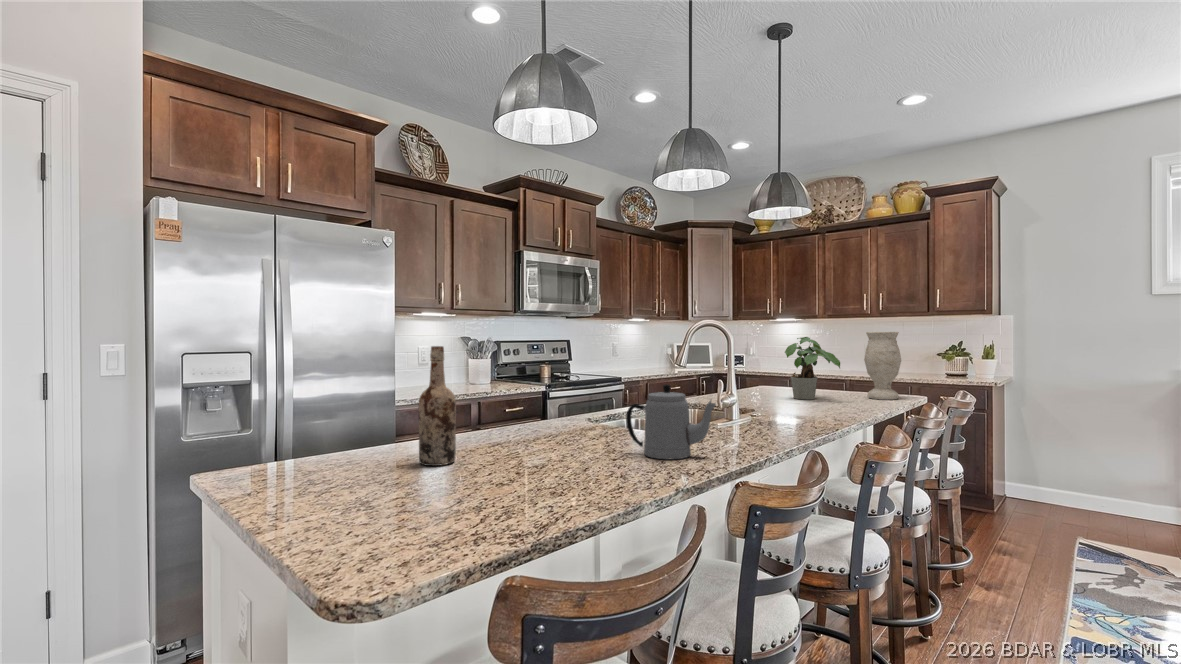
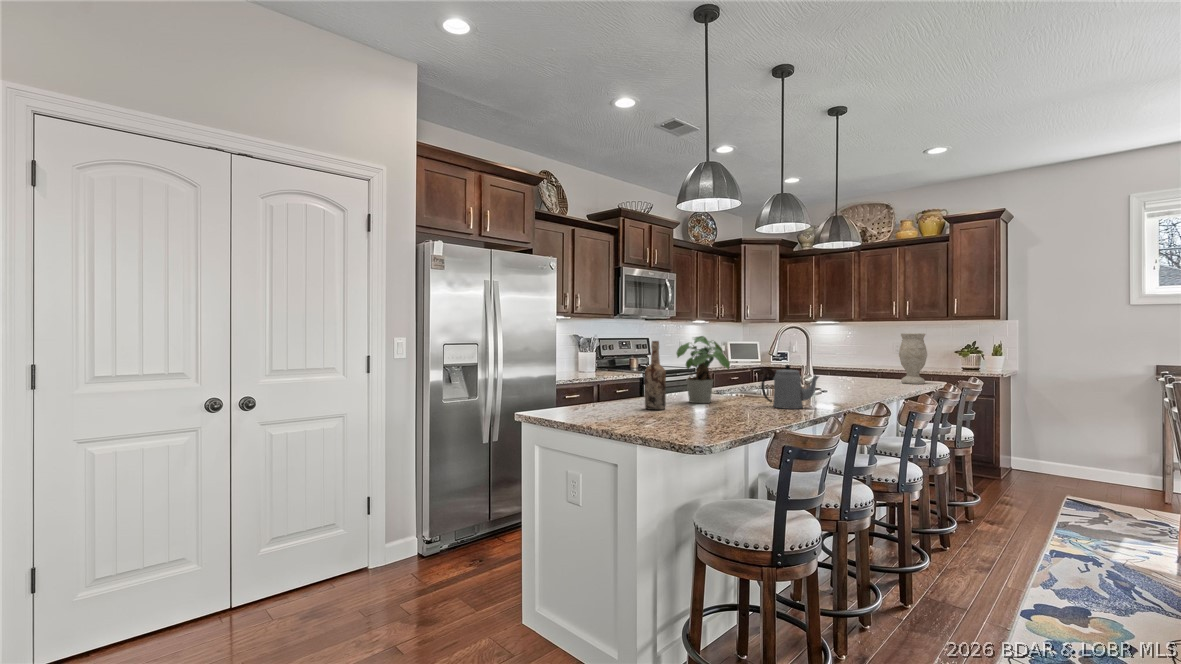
potted plant: present [785,337,840,399] -> present [677,336,730,403]

